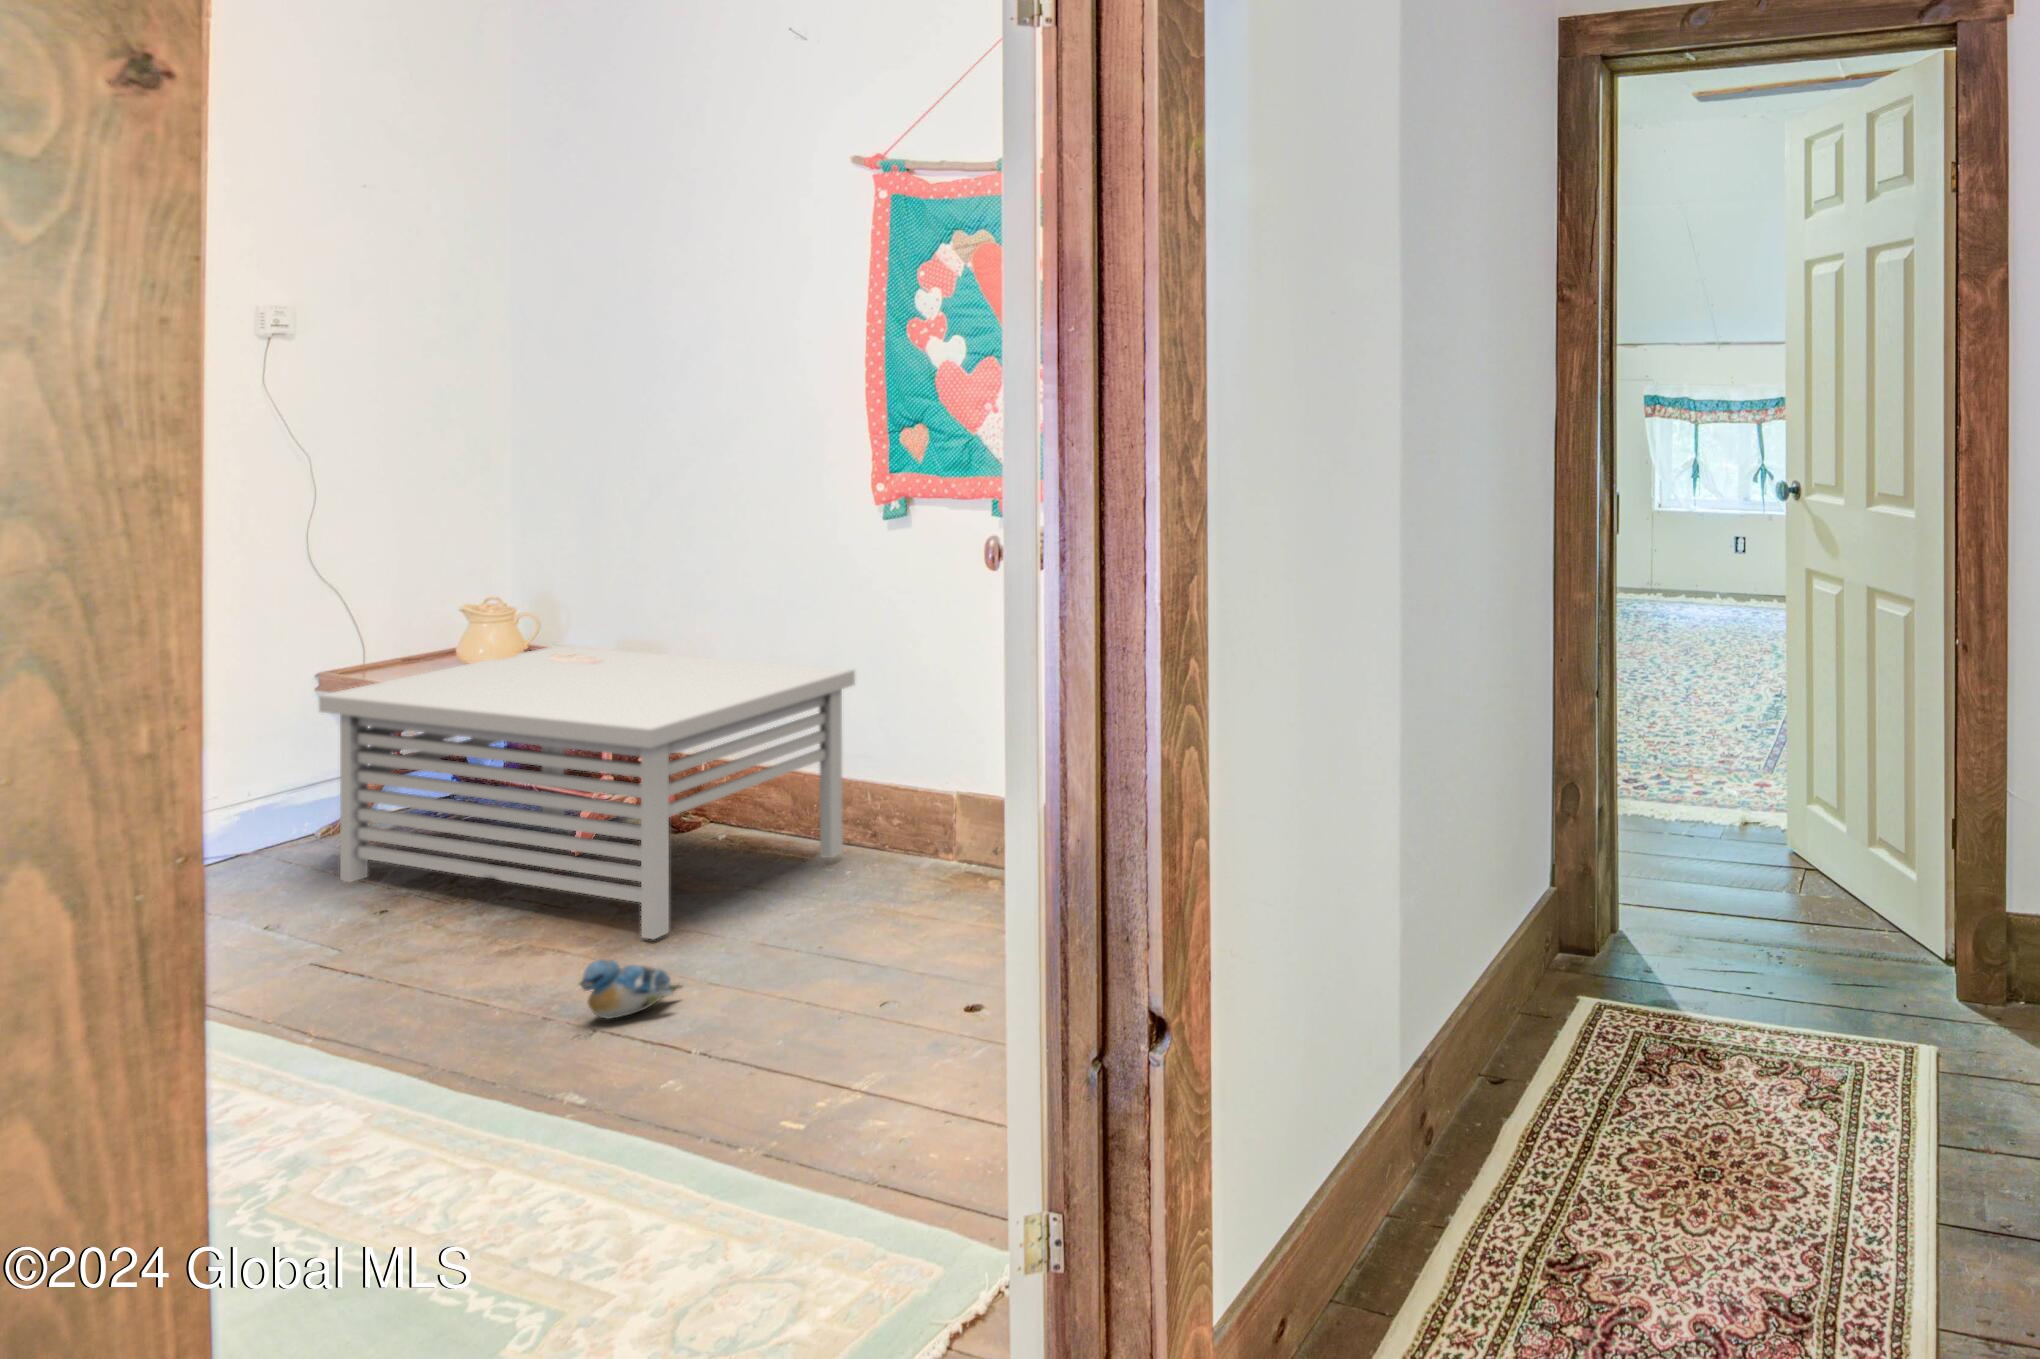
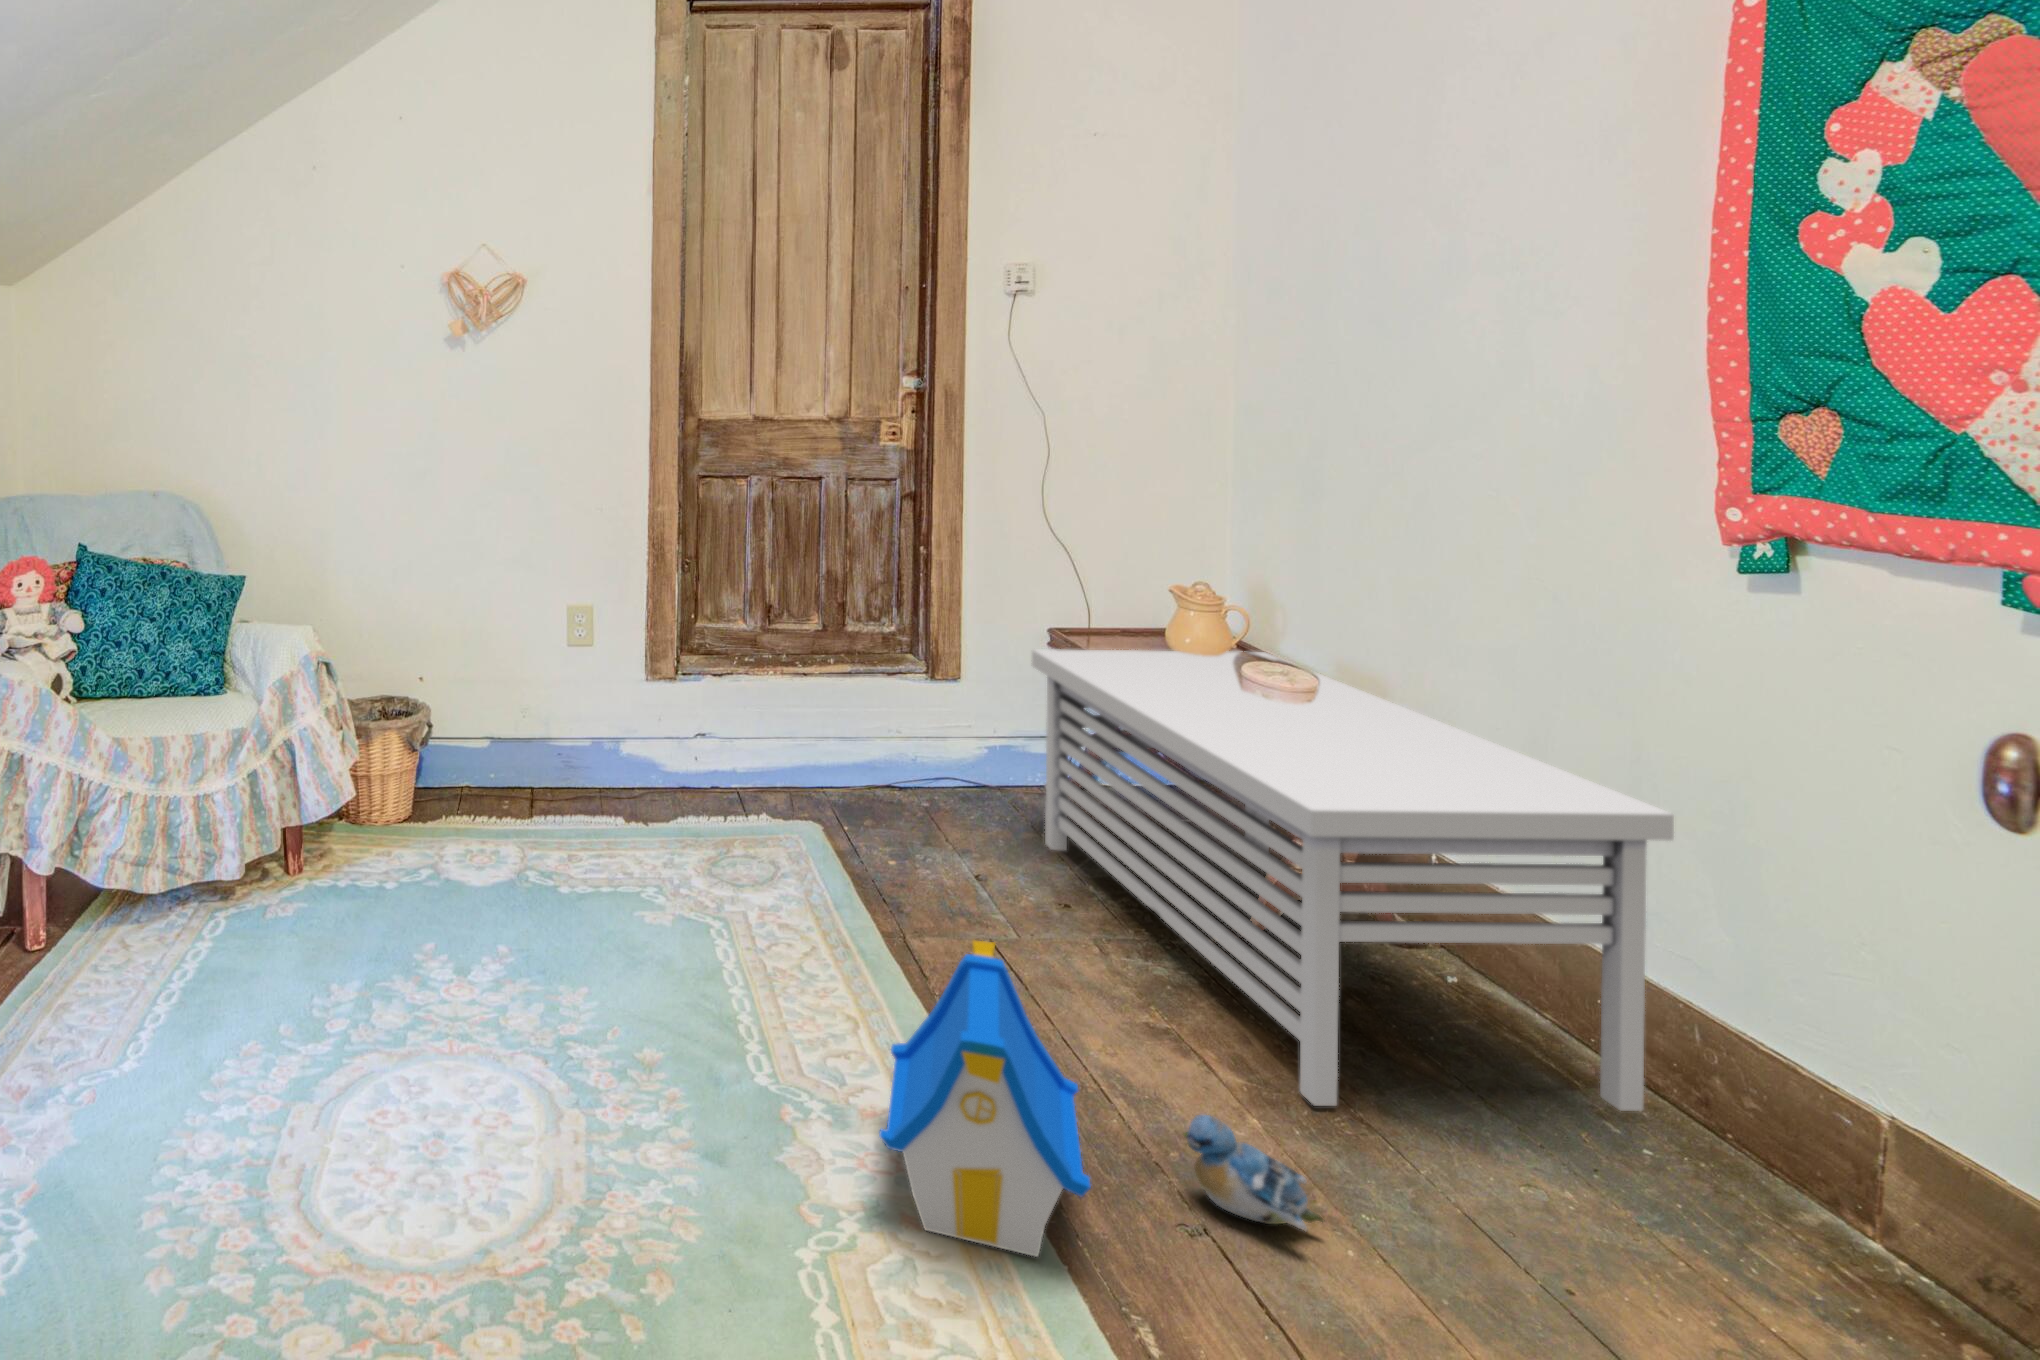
toy house: none [290,918,530,1155] -> present [879,941,1091,1257]

